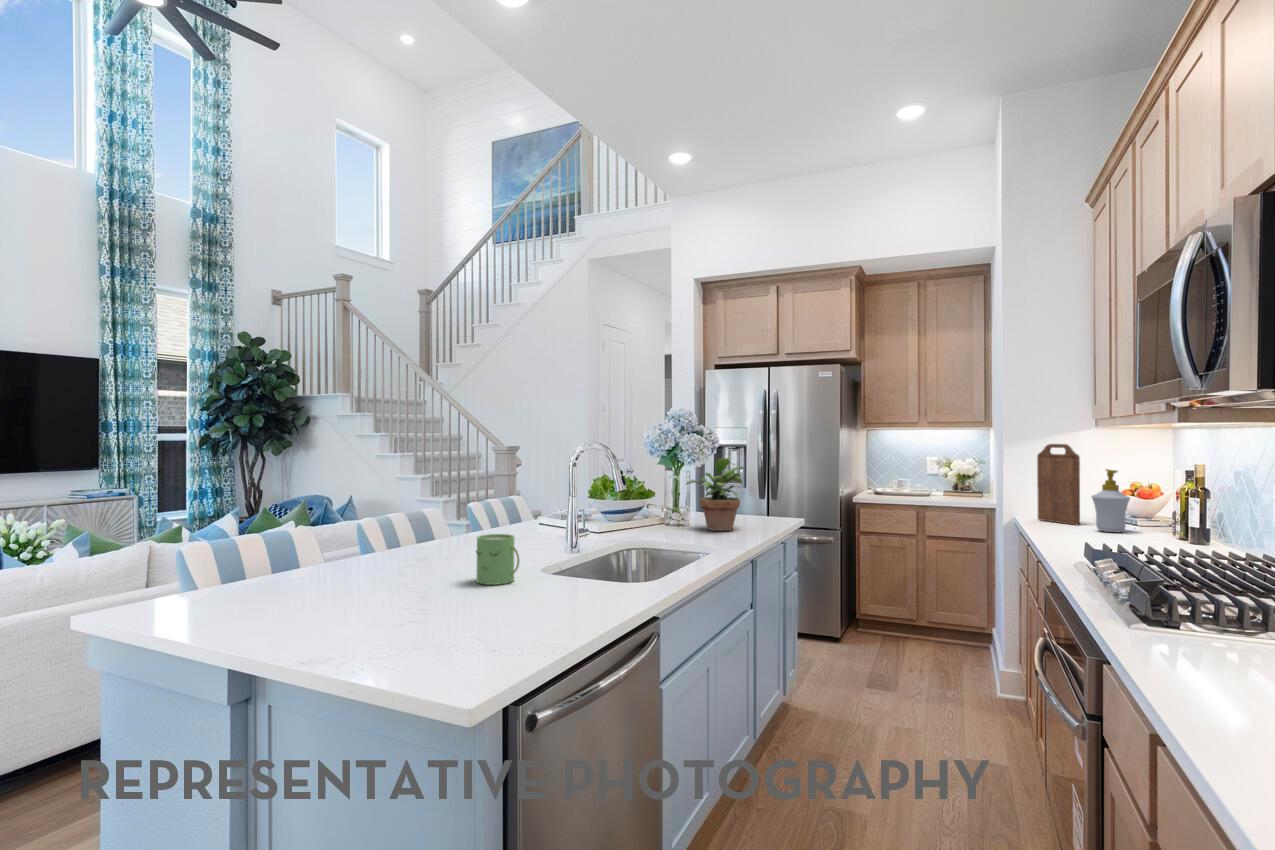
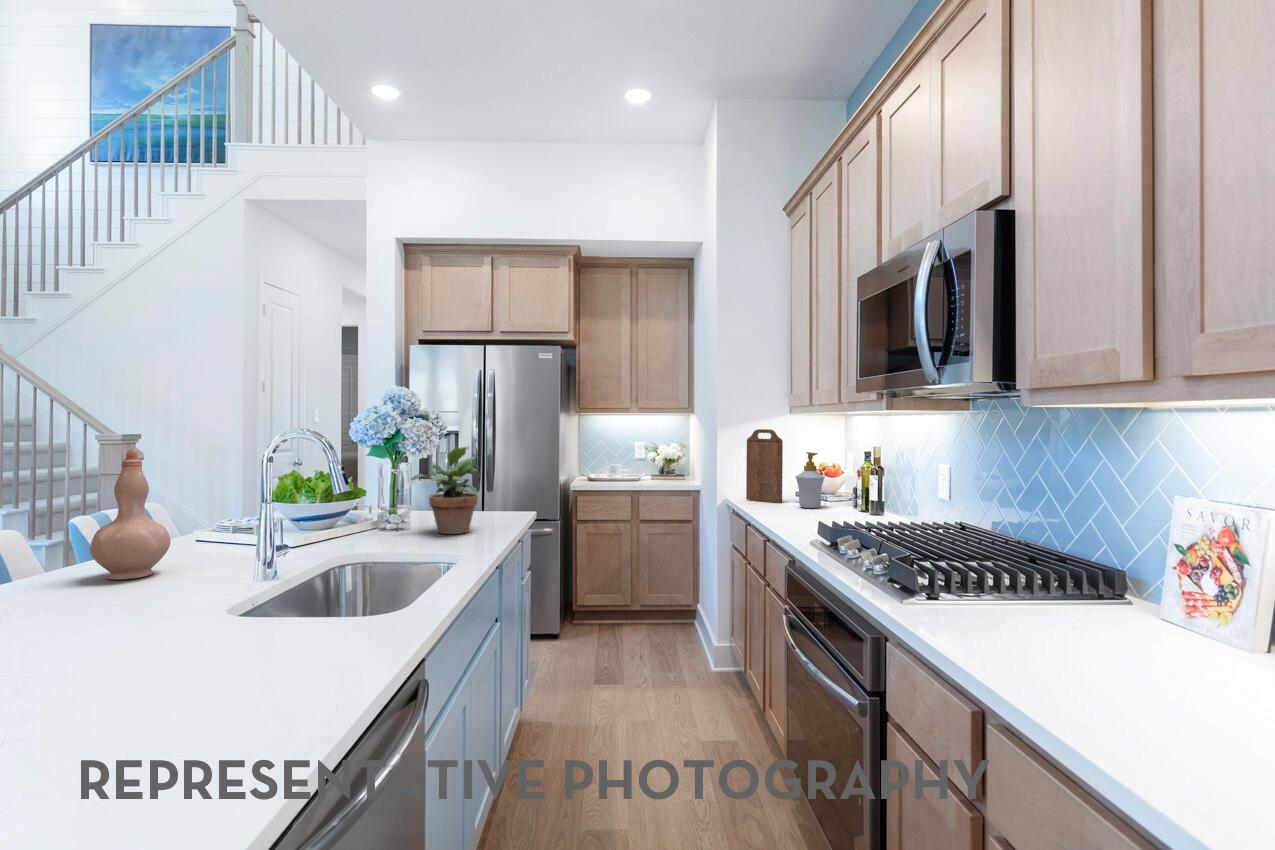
vase: none [478,455,522,543] -> present [90,449,171,579]
mug: present [476,534,520,585] -> none [102,573,188,660]

